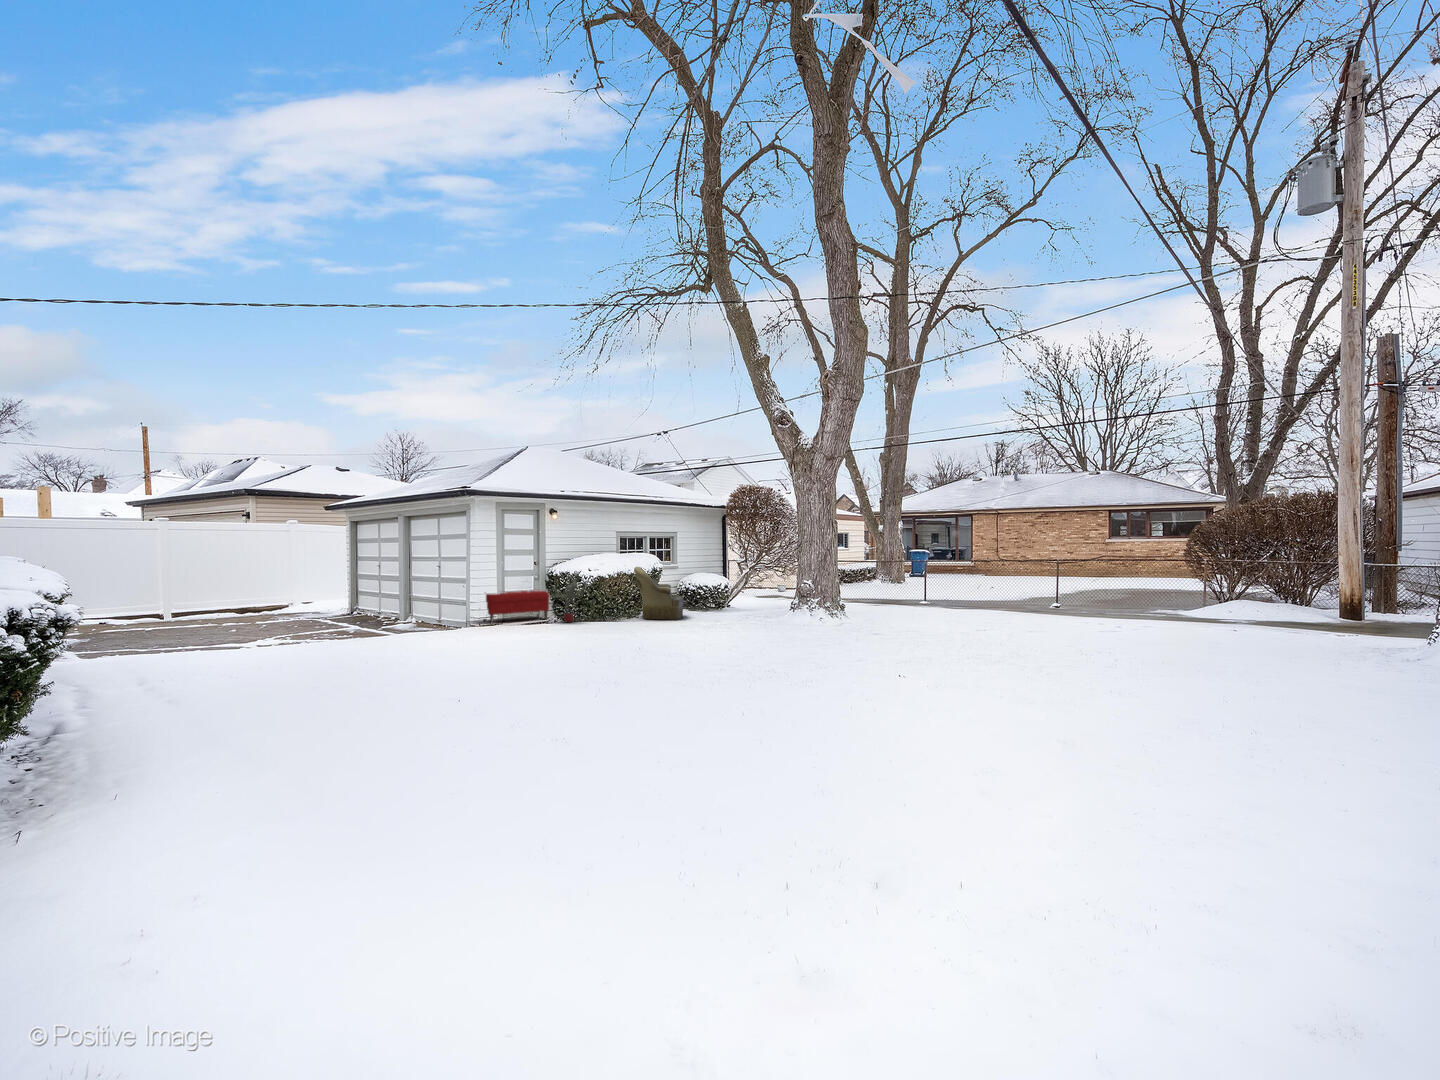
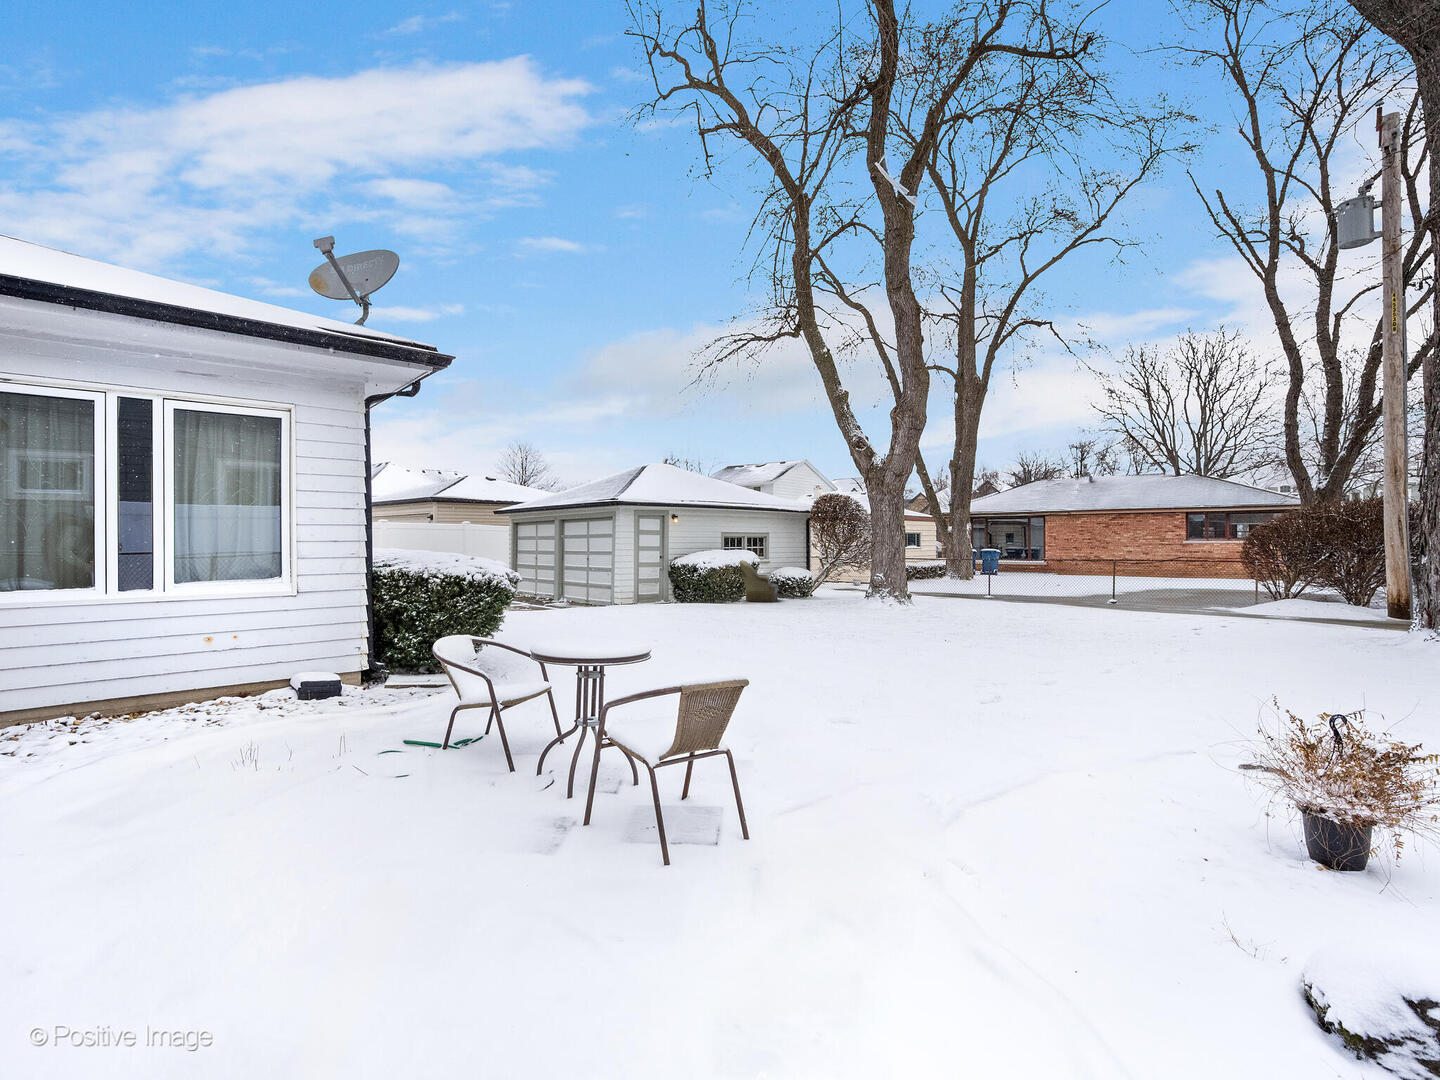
potted tree: present [551,575,587,623] -> none [676,565,706,603]
bench: present [483,590,549,624] -> none [623,578,674,603]

